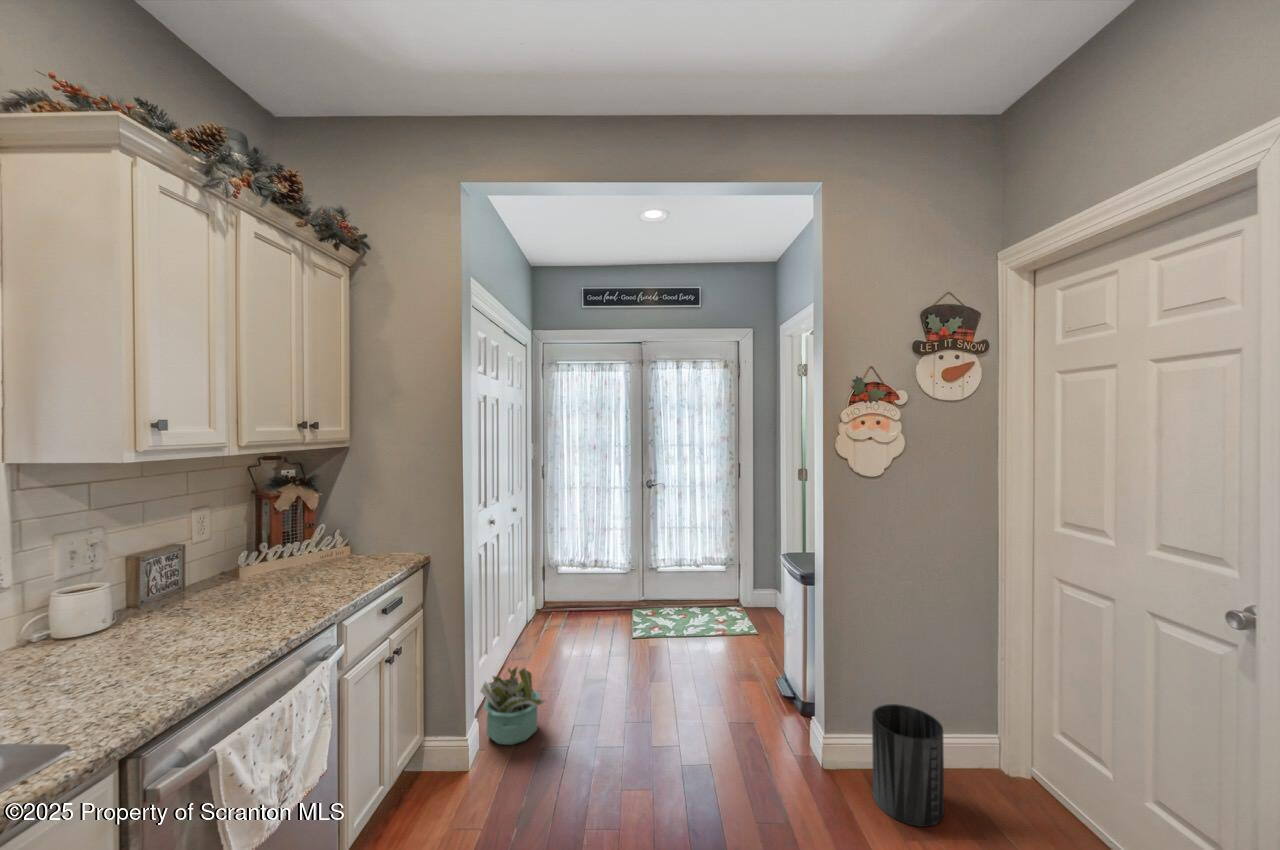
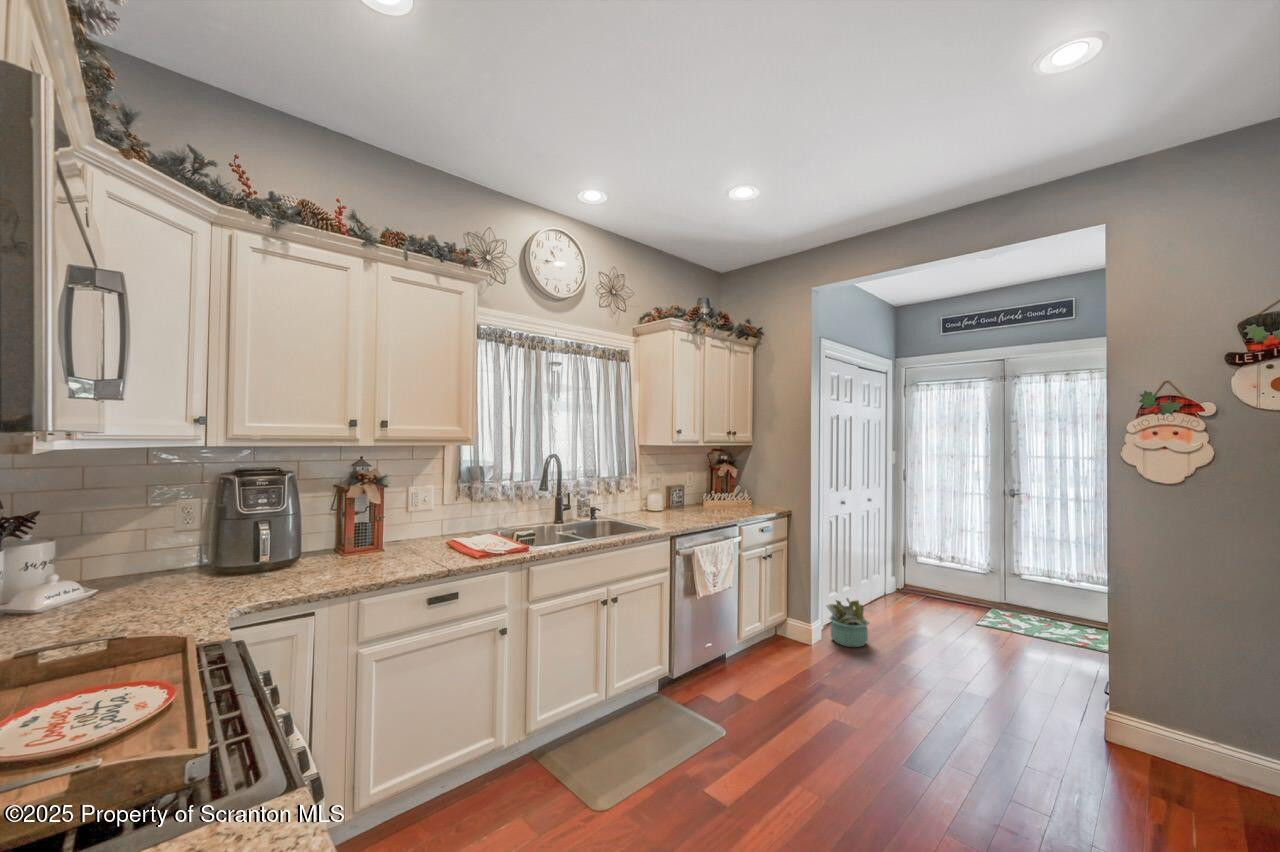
trash can: present [872,704,944,827] -> none [1150,695,1238,807]

